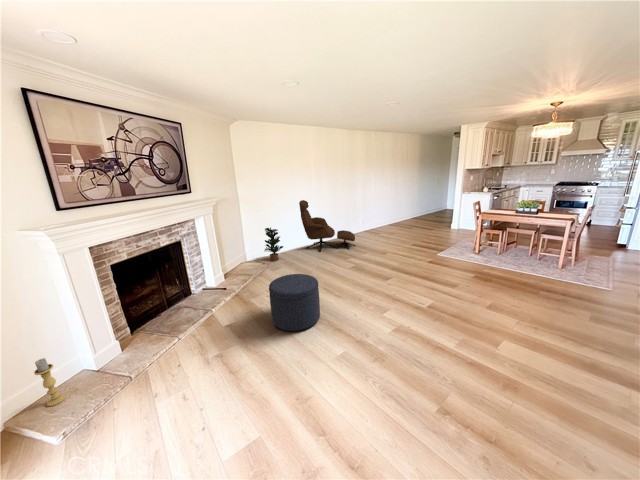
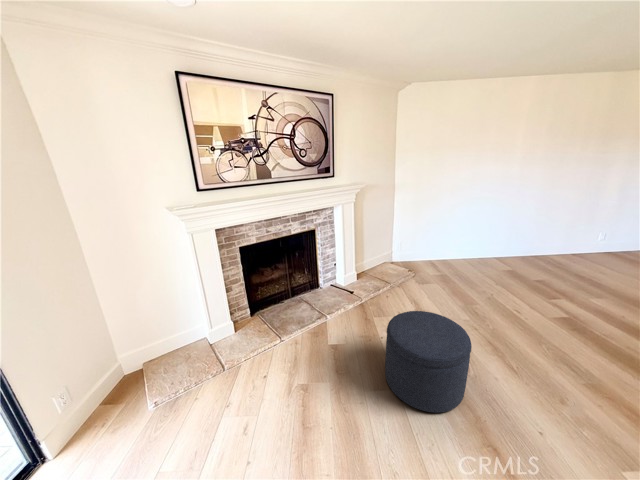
lounge chair: present [299,200,355,252] -> none [480,192,581,282]
potted plant: present [265,228,283,261] -> none [415,226,443,271]
candle holder: present [34,358,66,406] -> none [163,323,184,365]

